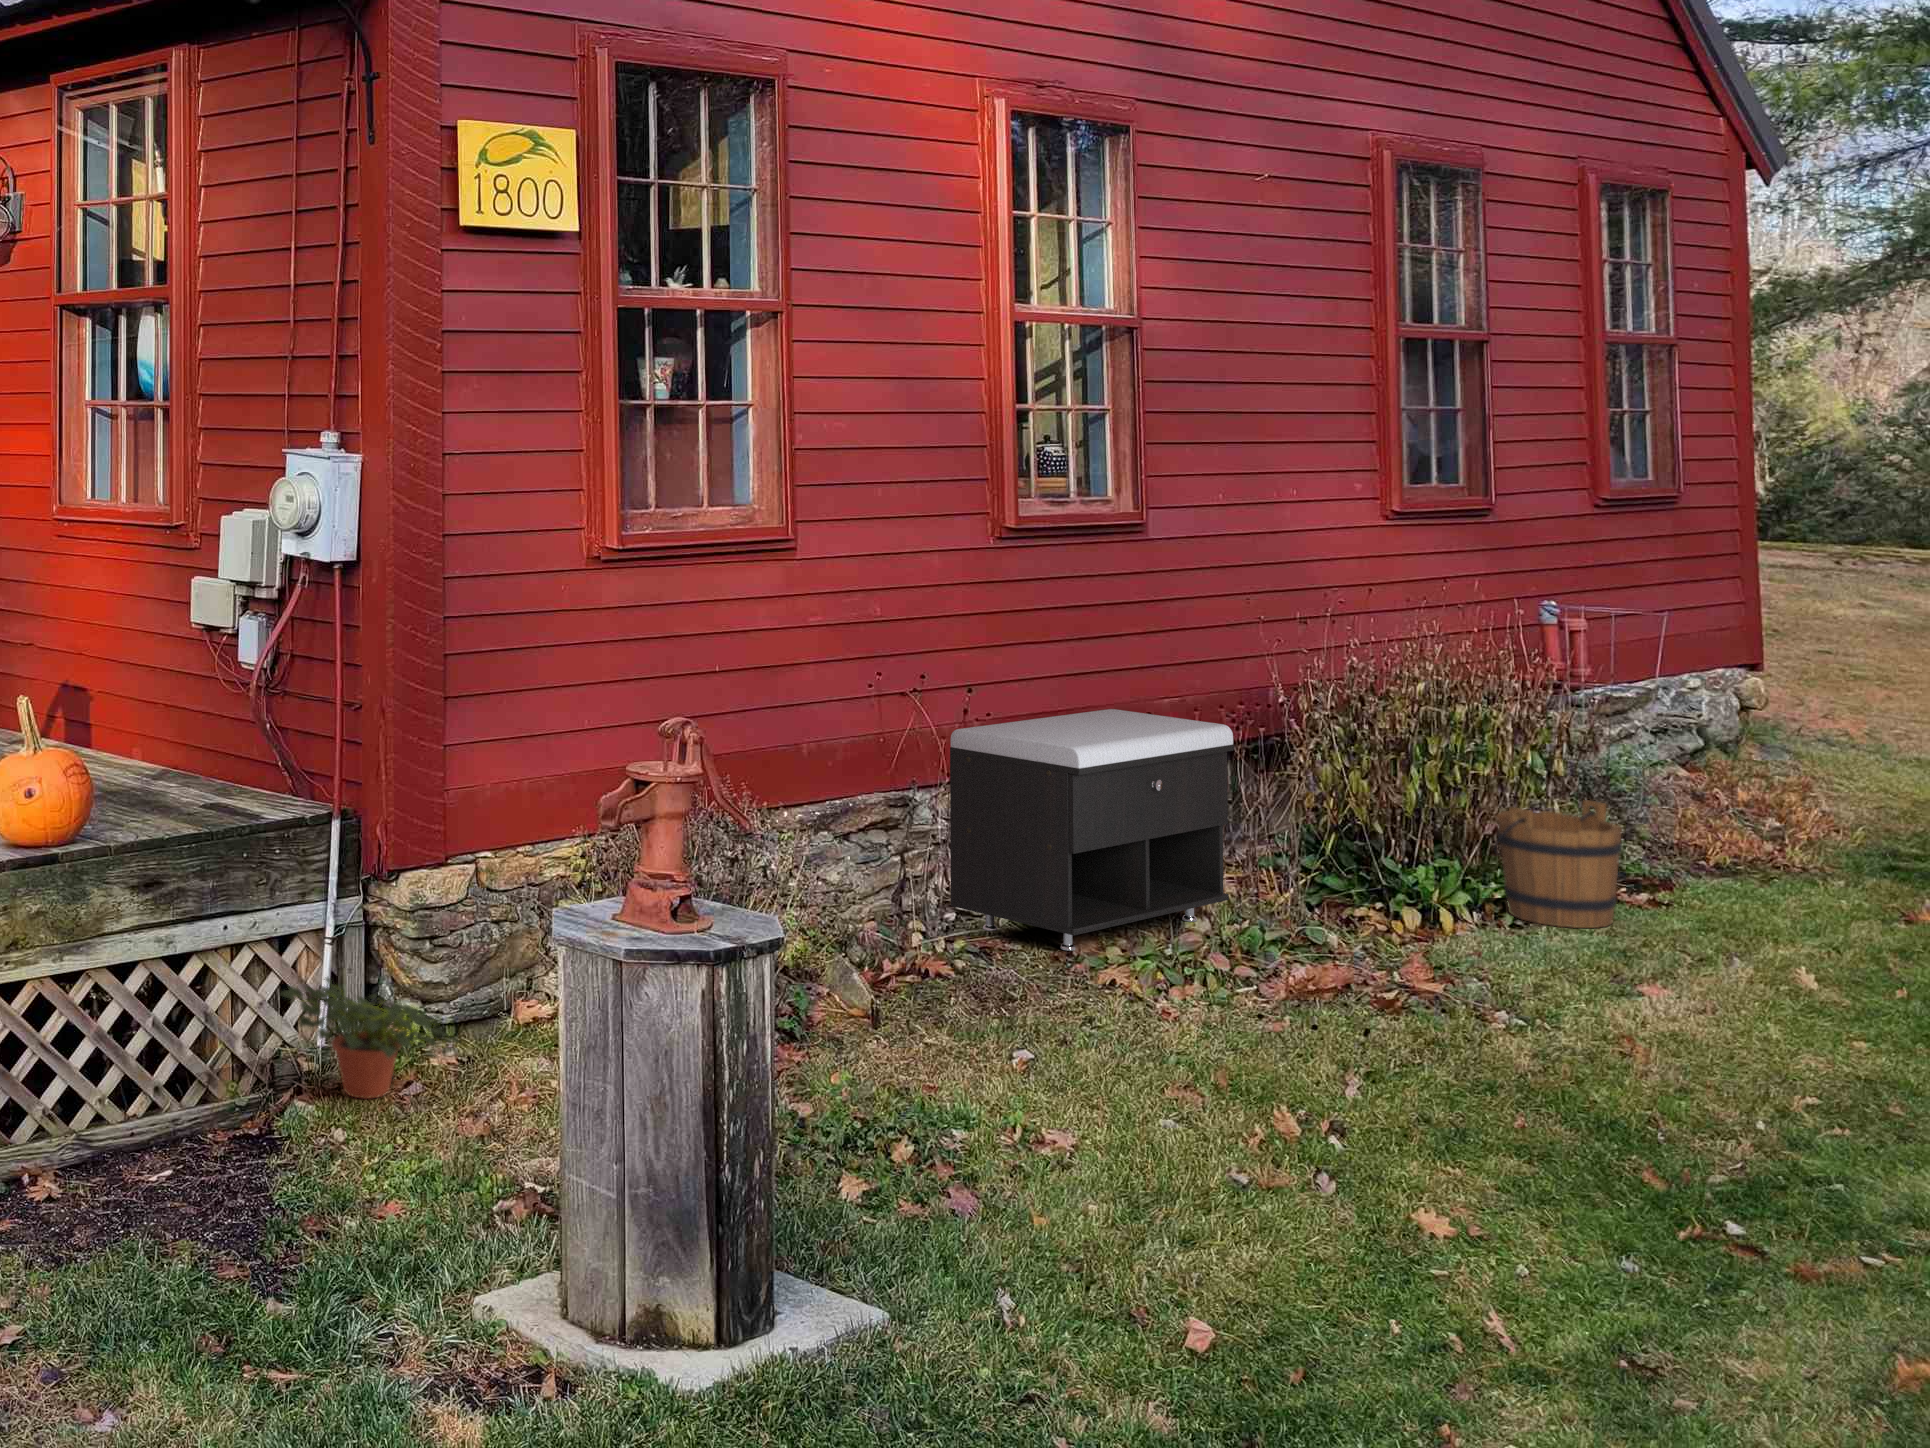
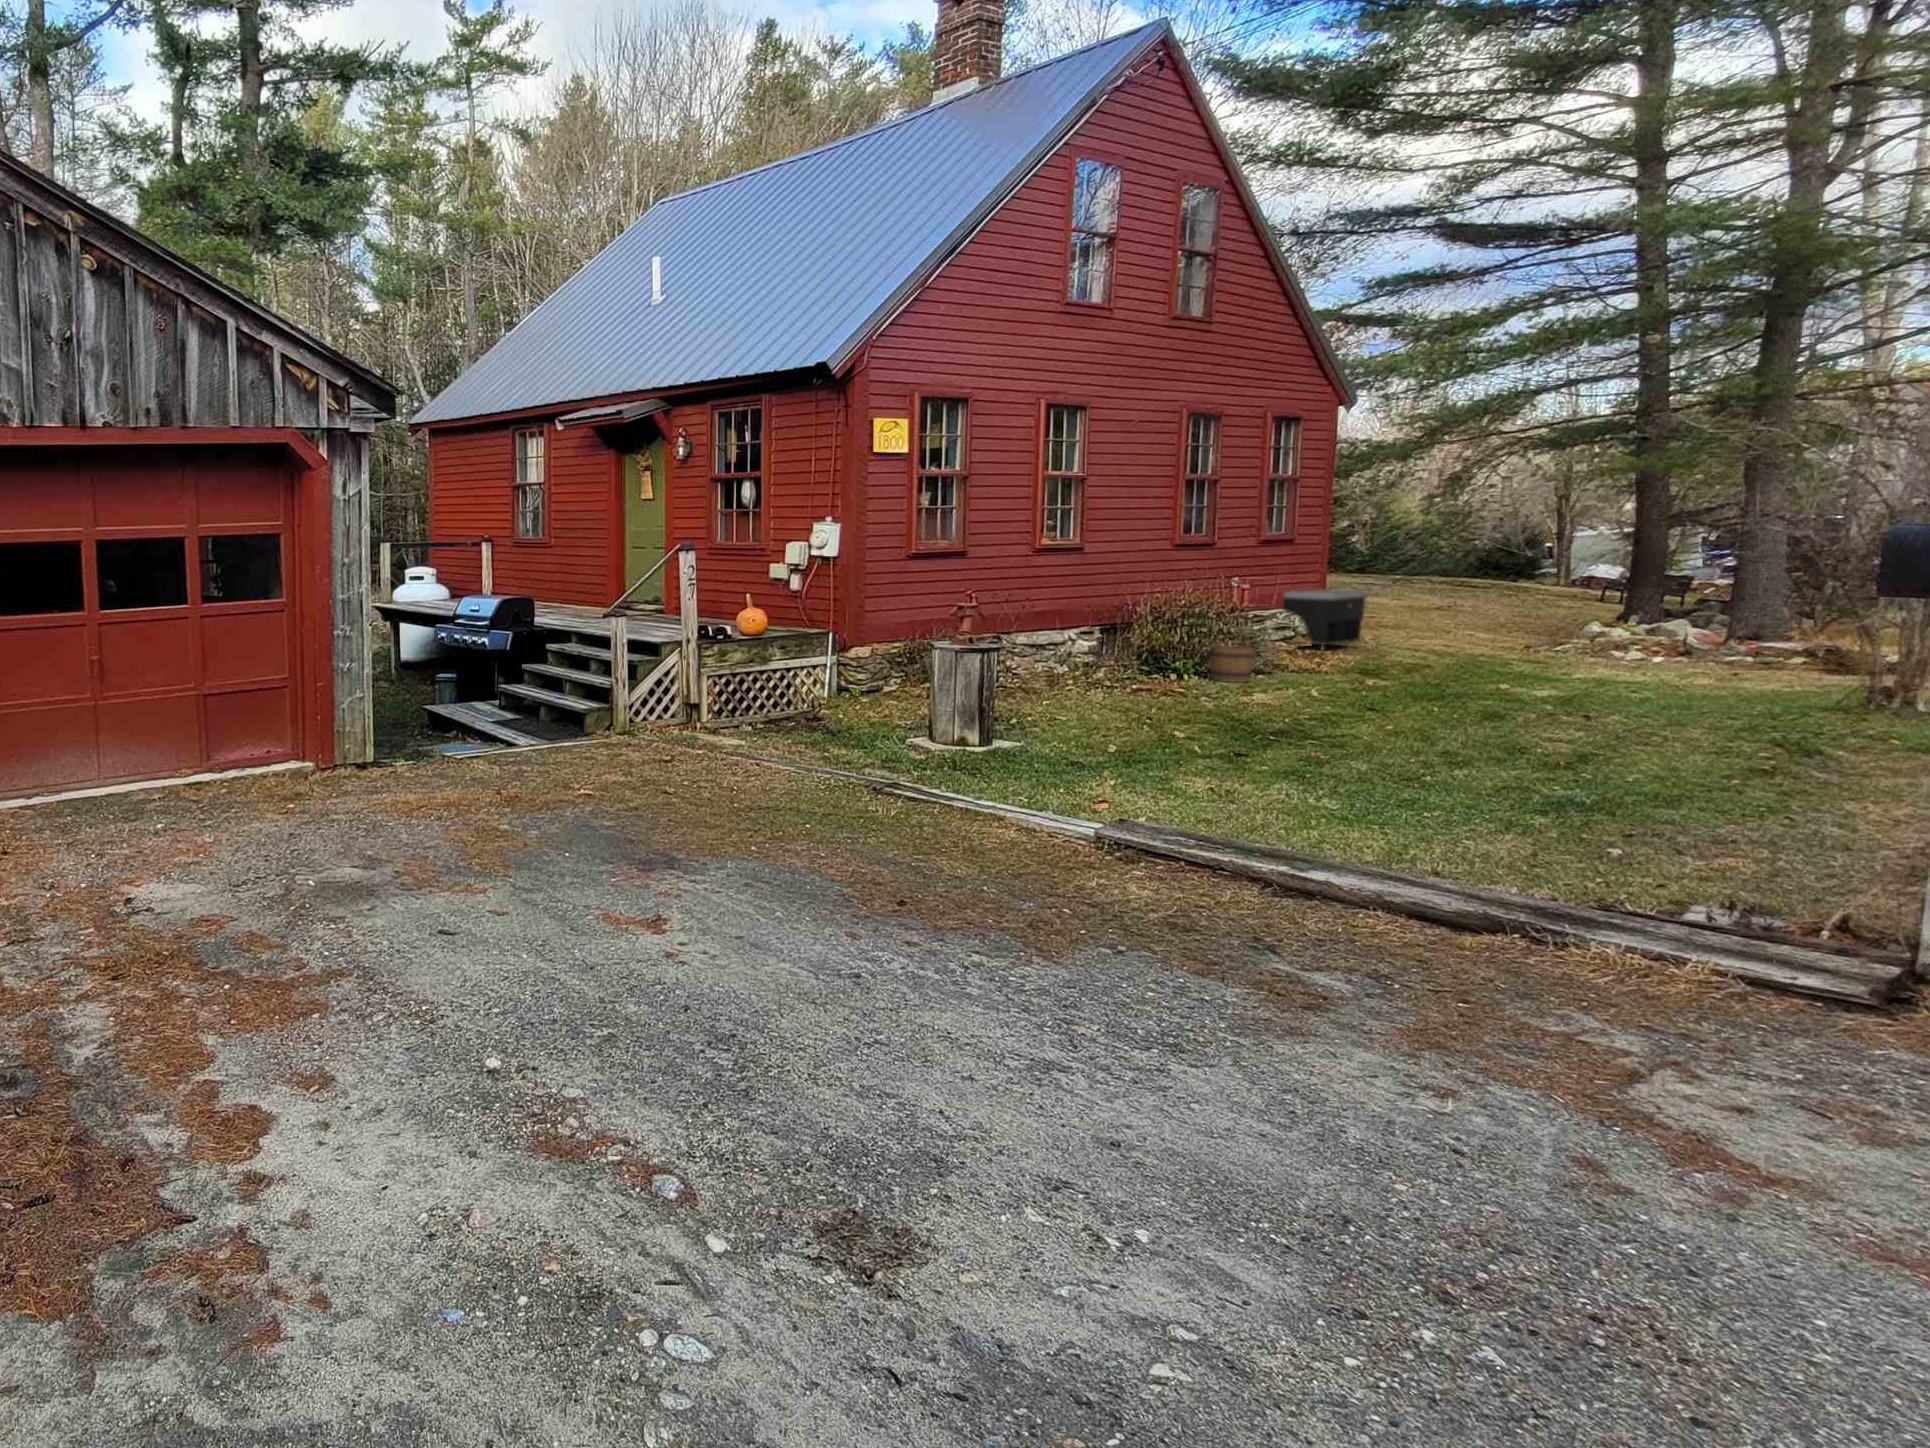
storage bench: present [950,709,1234,951] -> present [1283,589,1368,649]
potted plant: present [280,978,458,1099] -> none [820,678,880,710]

